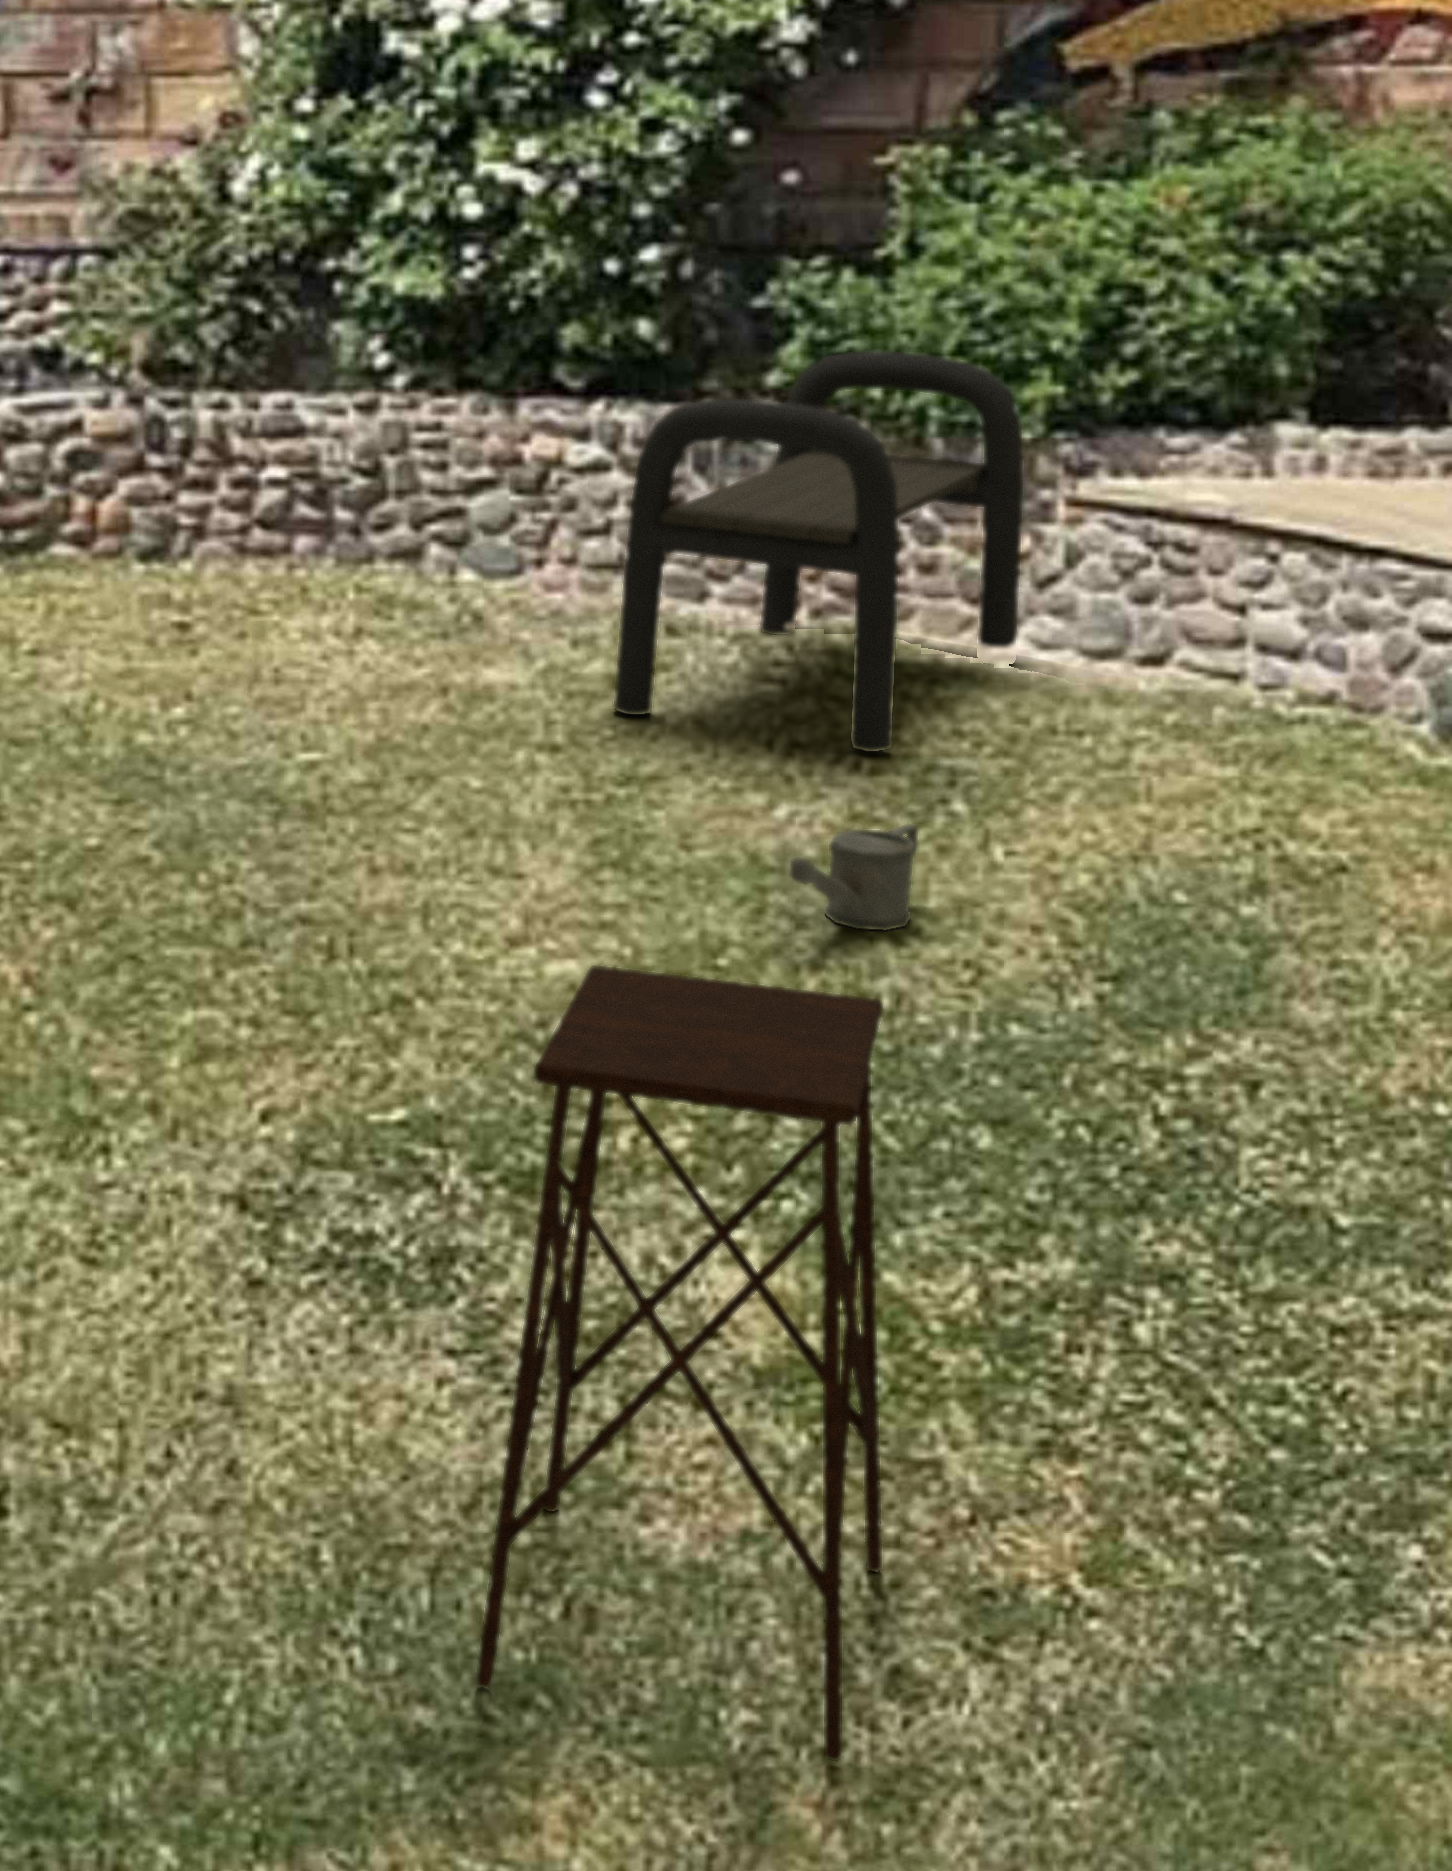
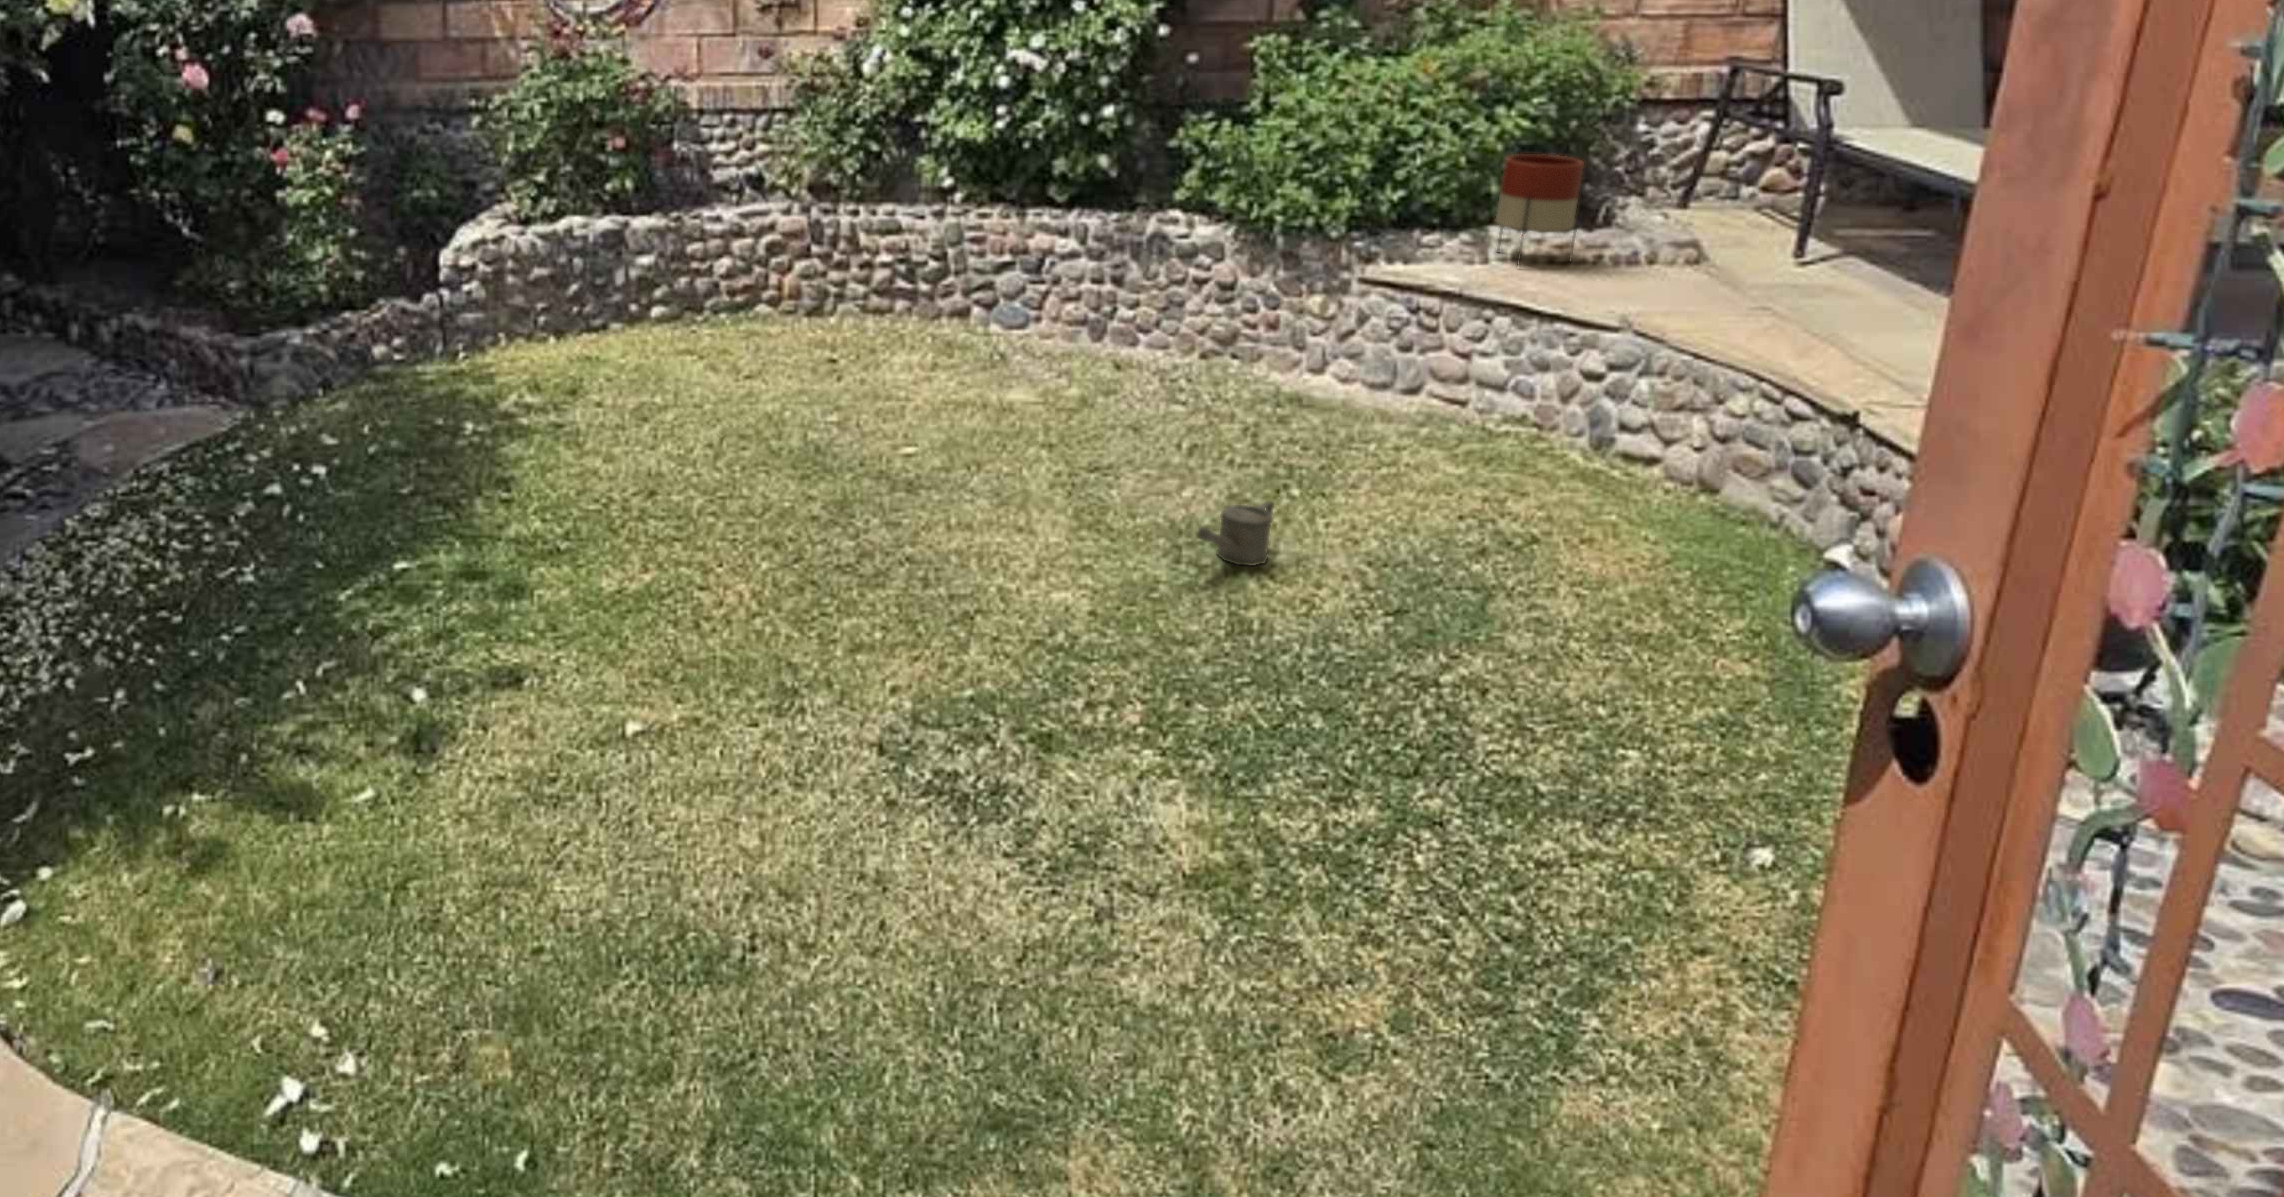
planter: none [1278,284,1413,470] -> present [1496,154,1584,264]
bench: present [614,351,1023,752] -> none [1087,192,1336,439]
side table: present [476,966,883,1761] -> none [1028,674,1277,1145]

